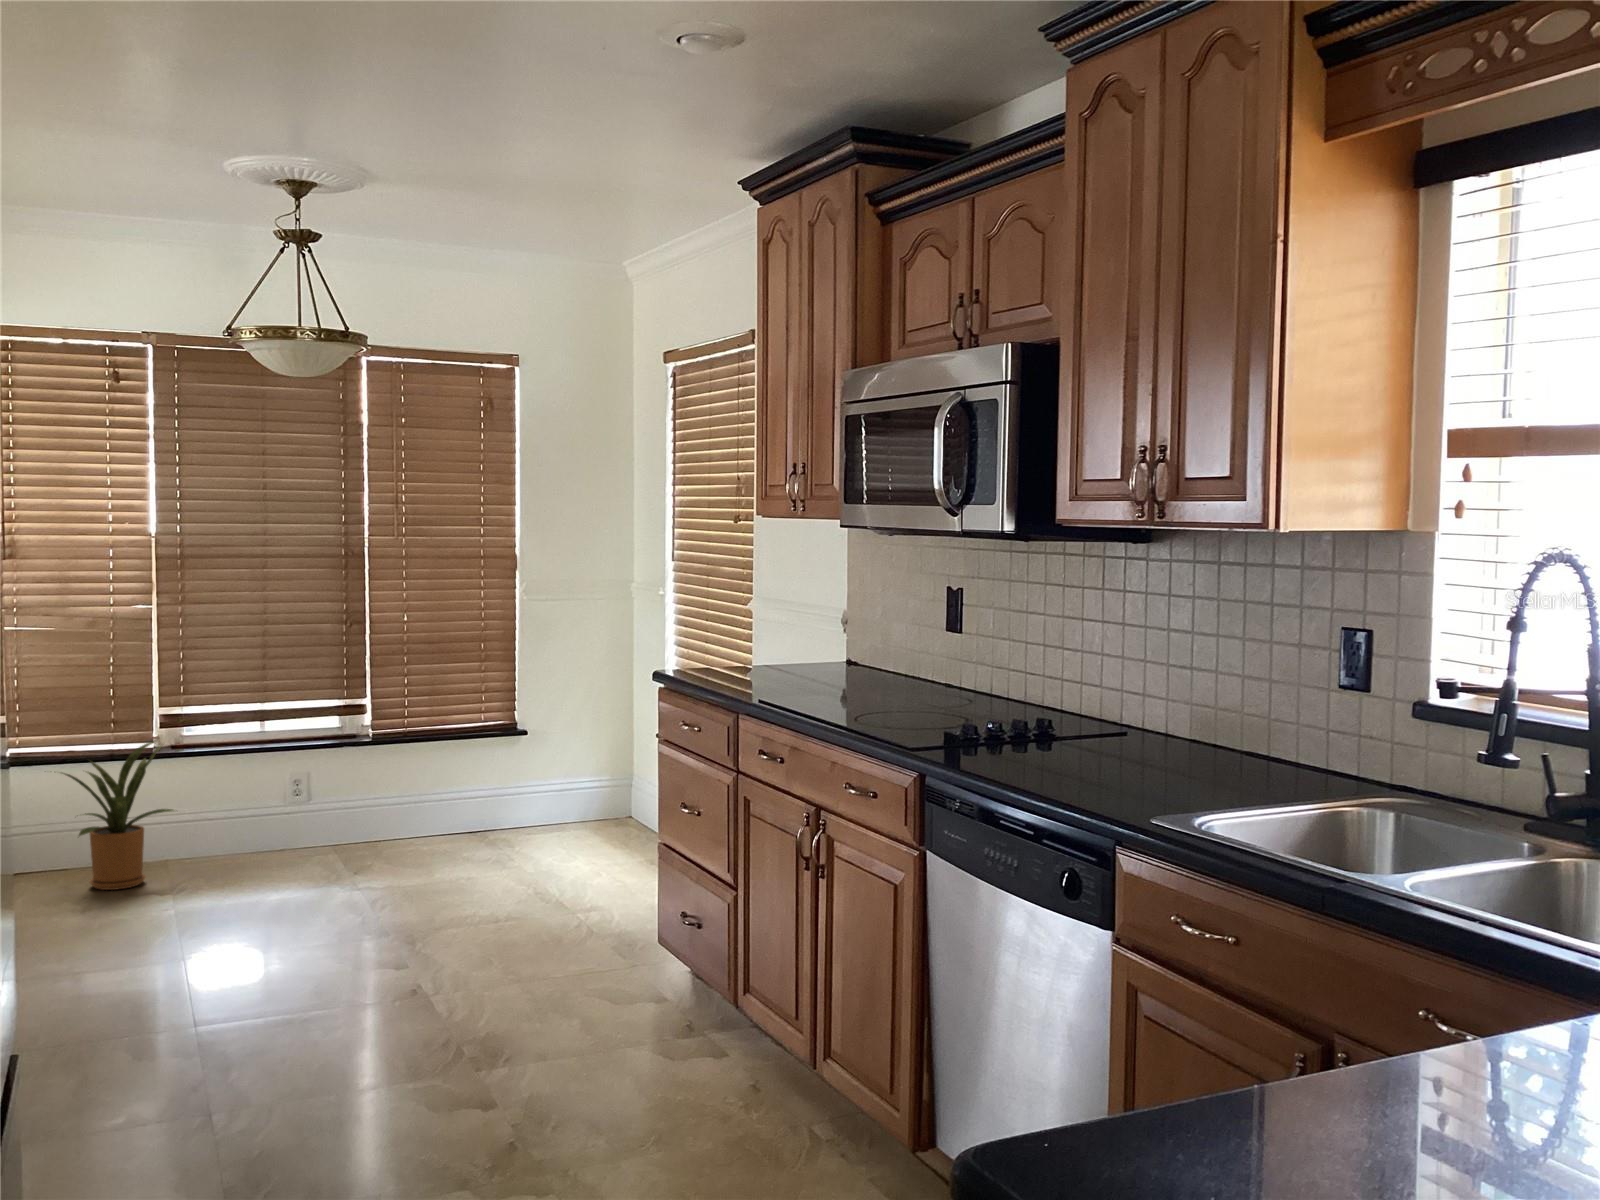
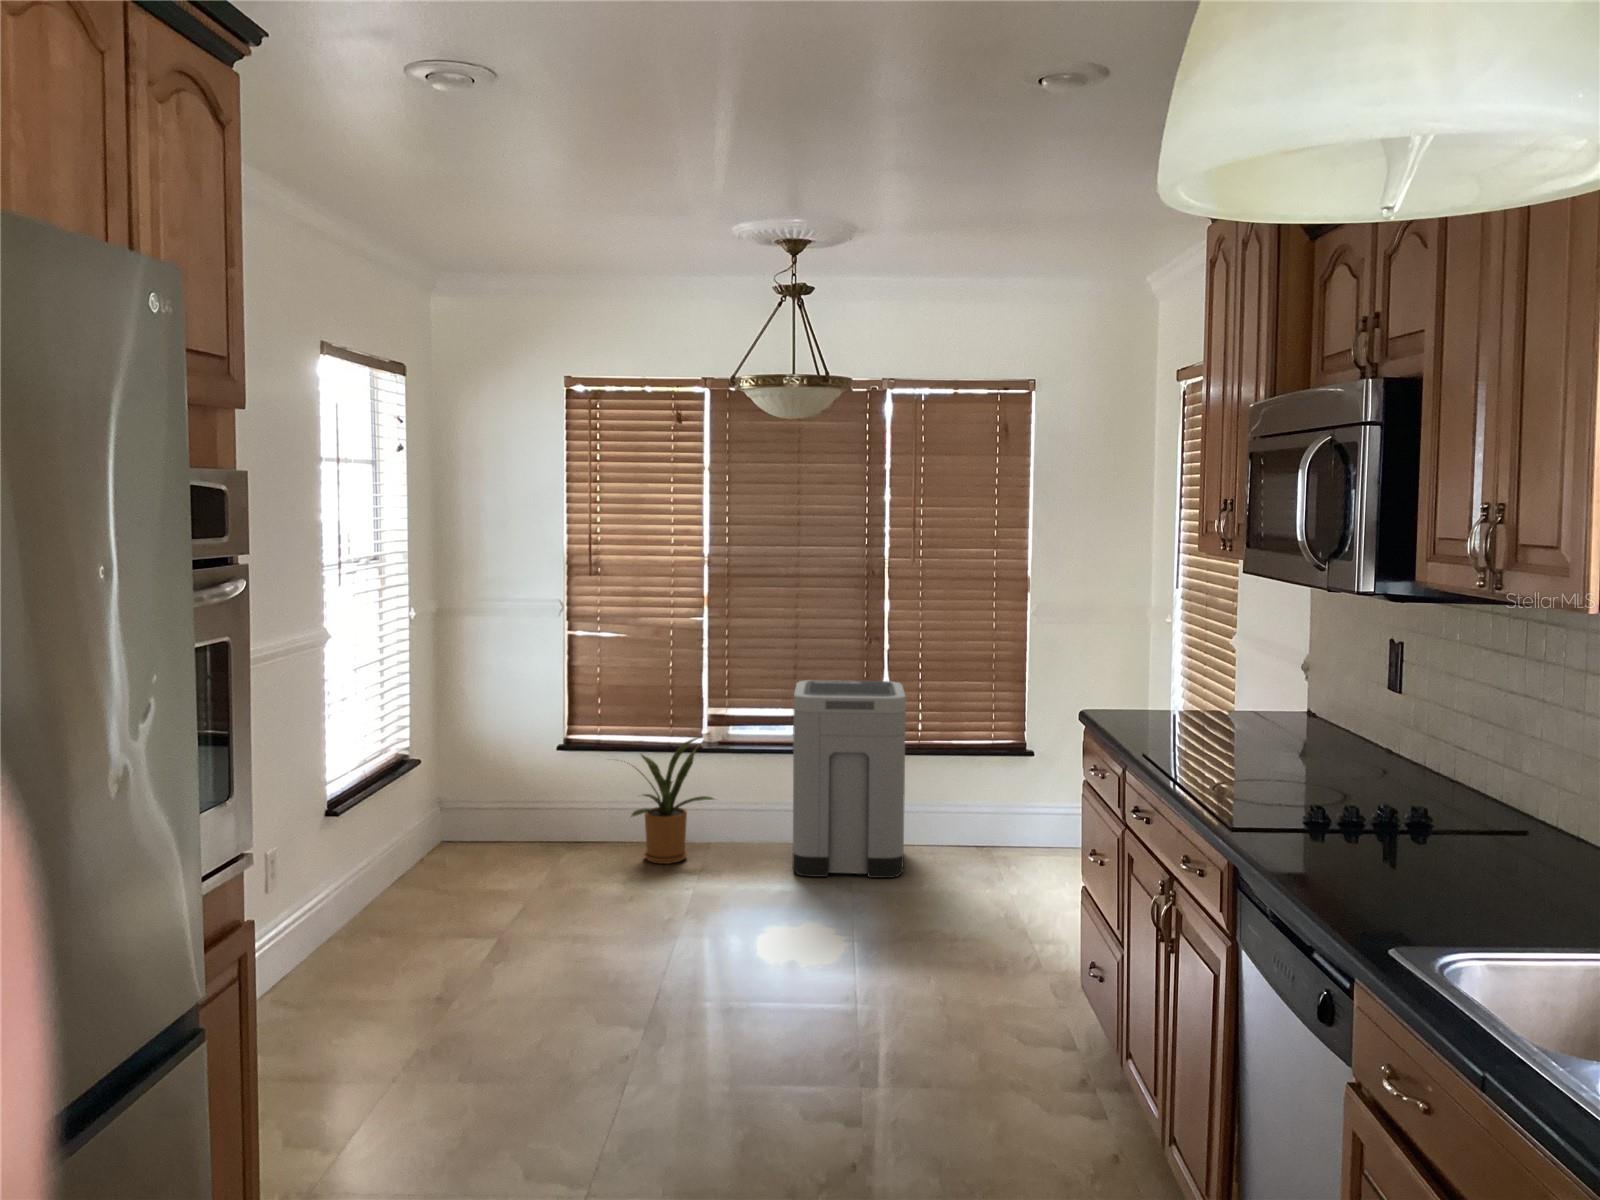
trash can: none [271,668,407,881] -> present [793,680,906,878]

